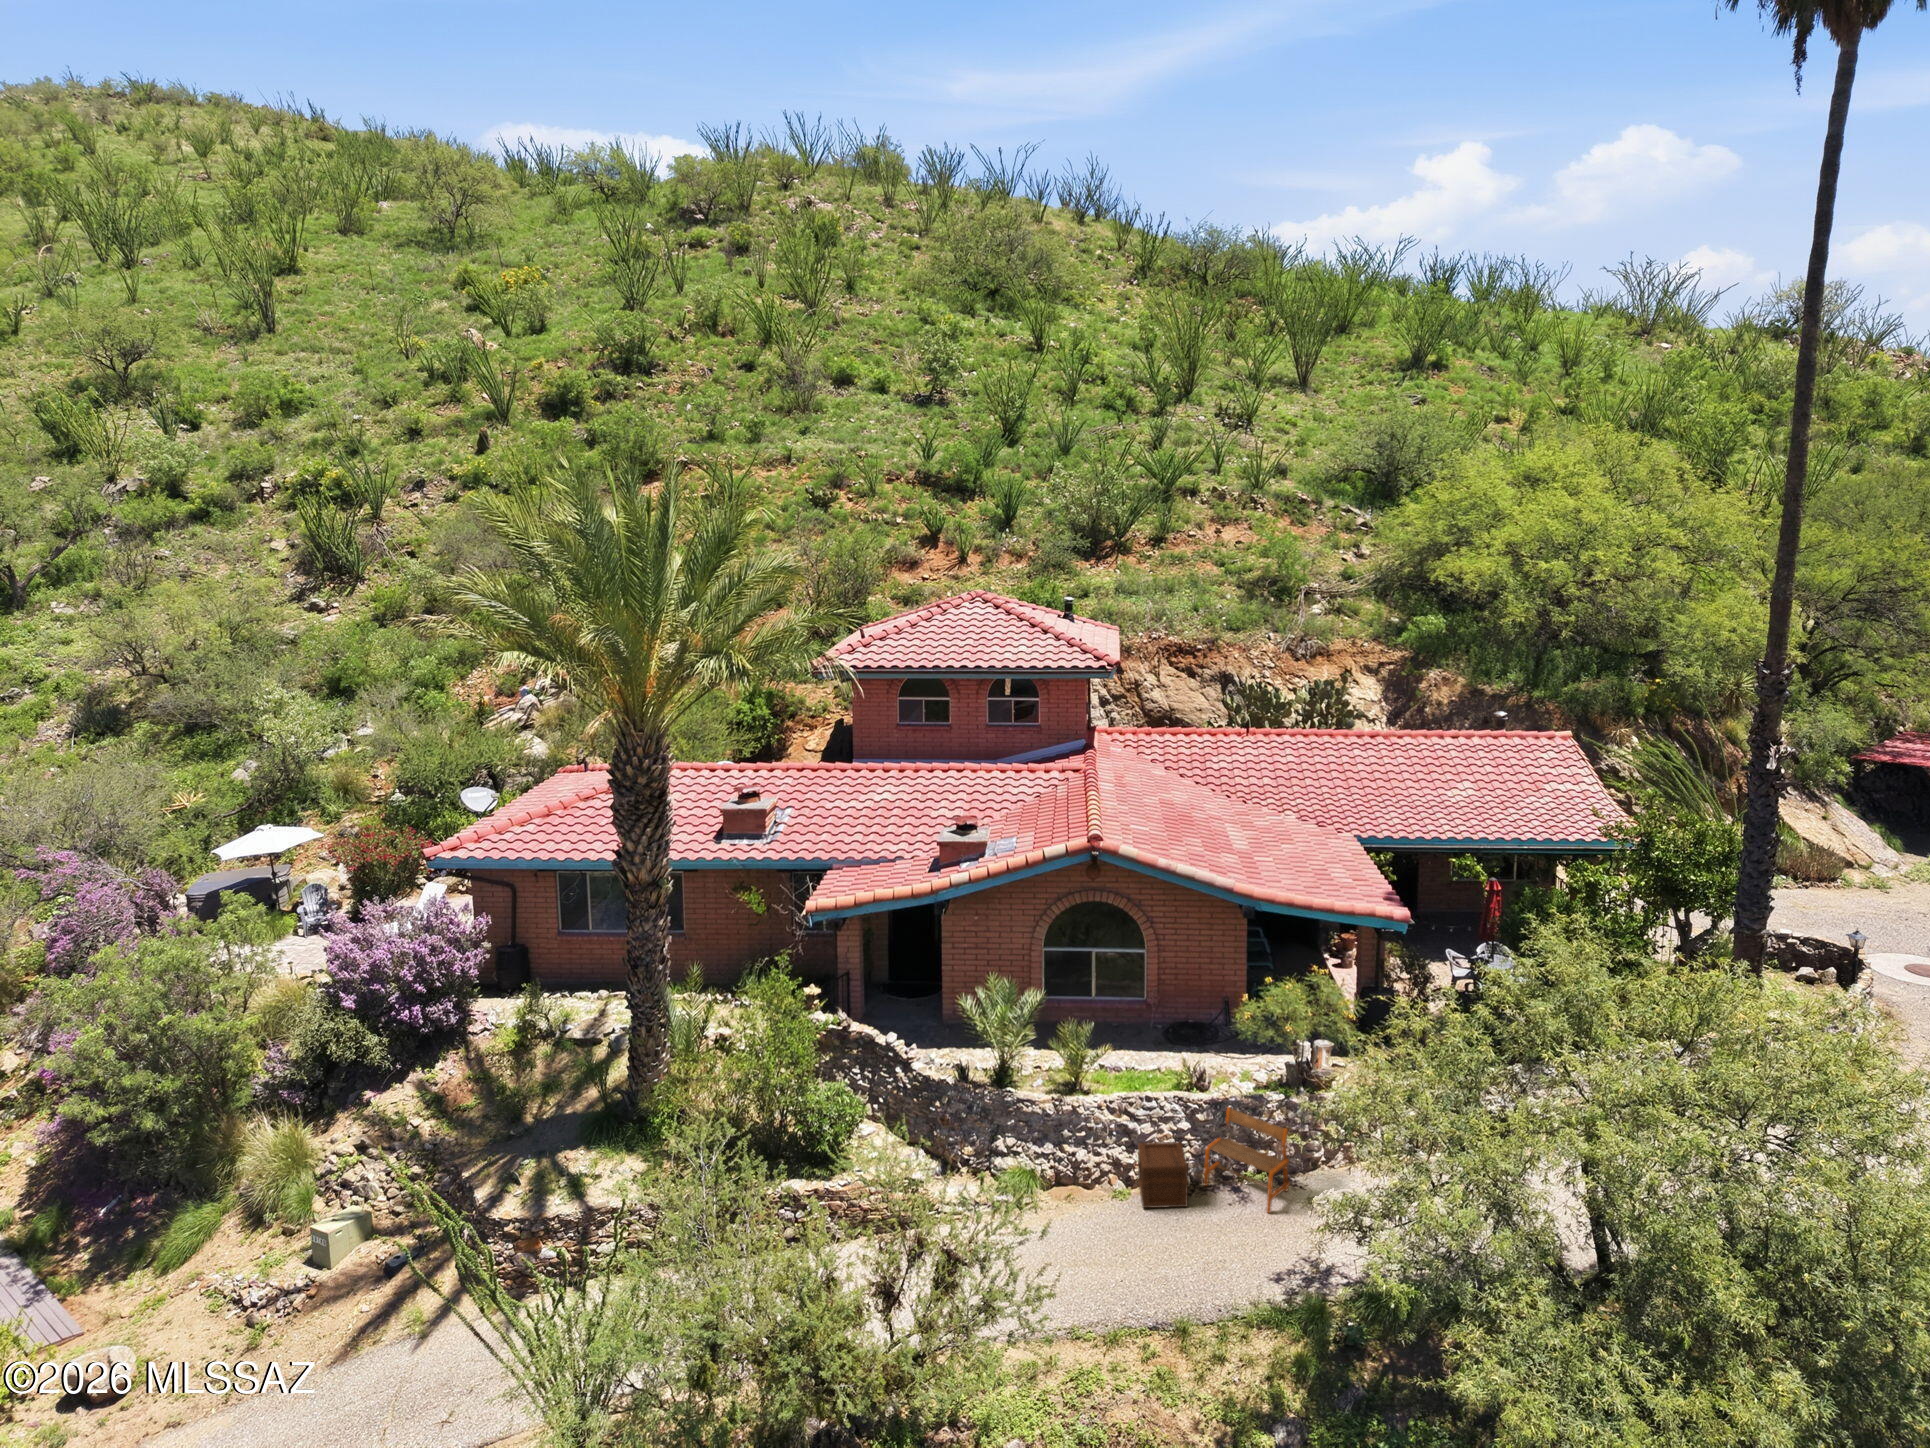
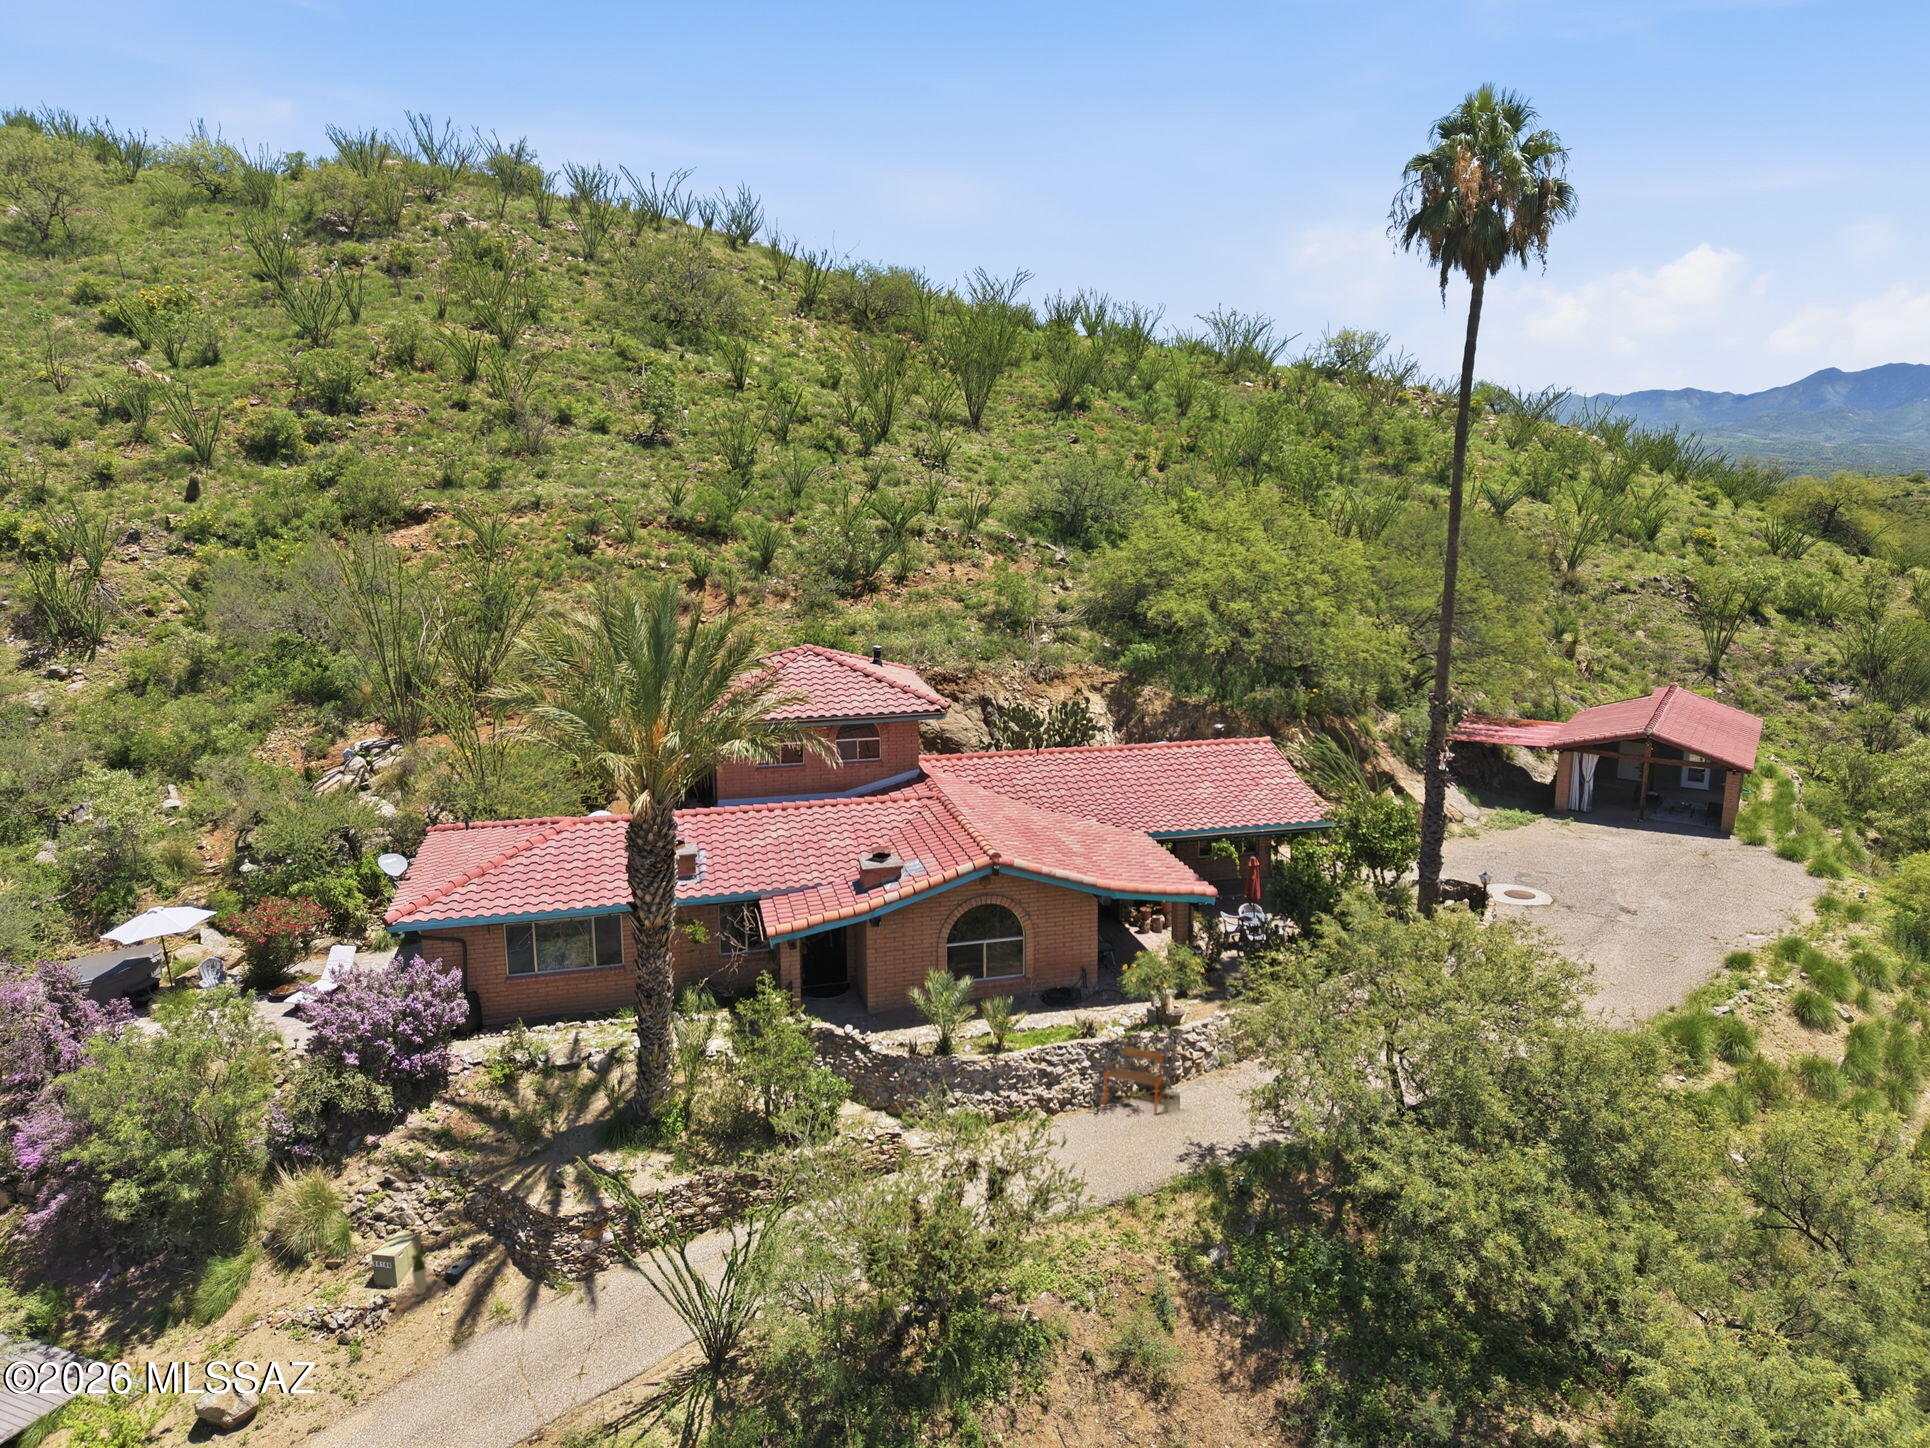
wooden crate: present [1138,1142,1188,1208] -> none [1055,1074,1099,1126]
planter: none [347,1221,370,1272] -> present [411,1253,426,1295]

